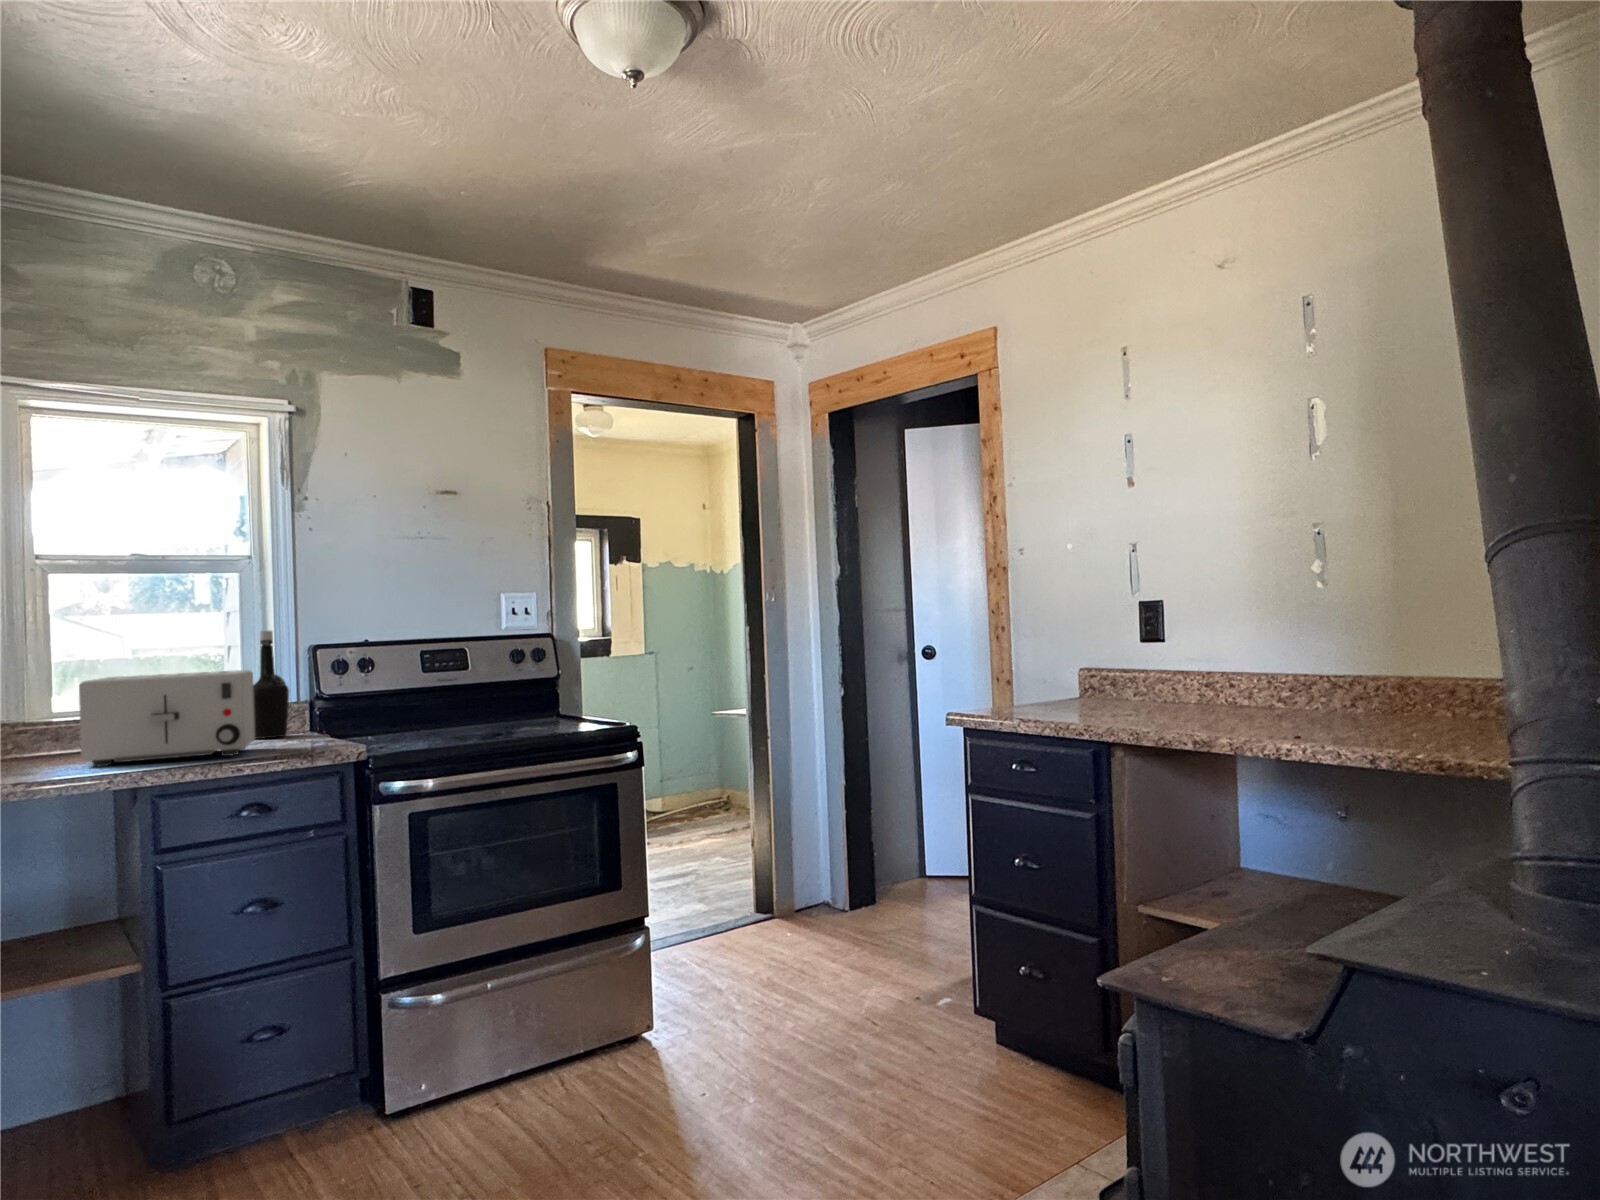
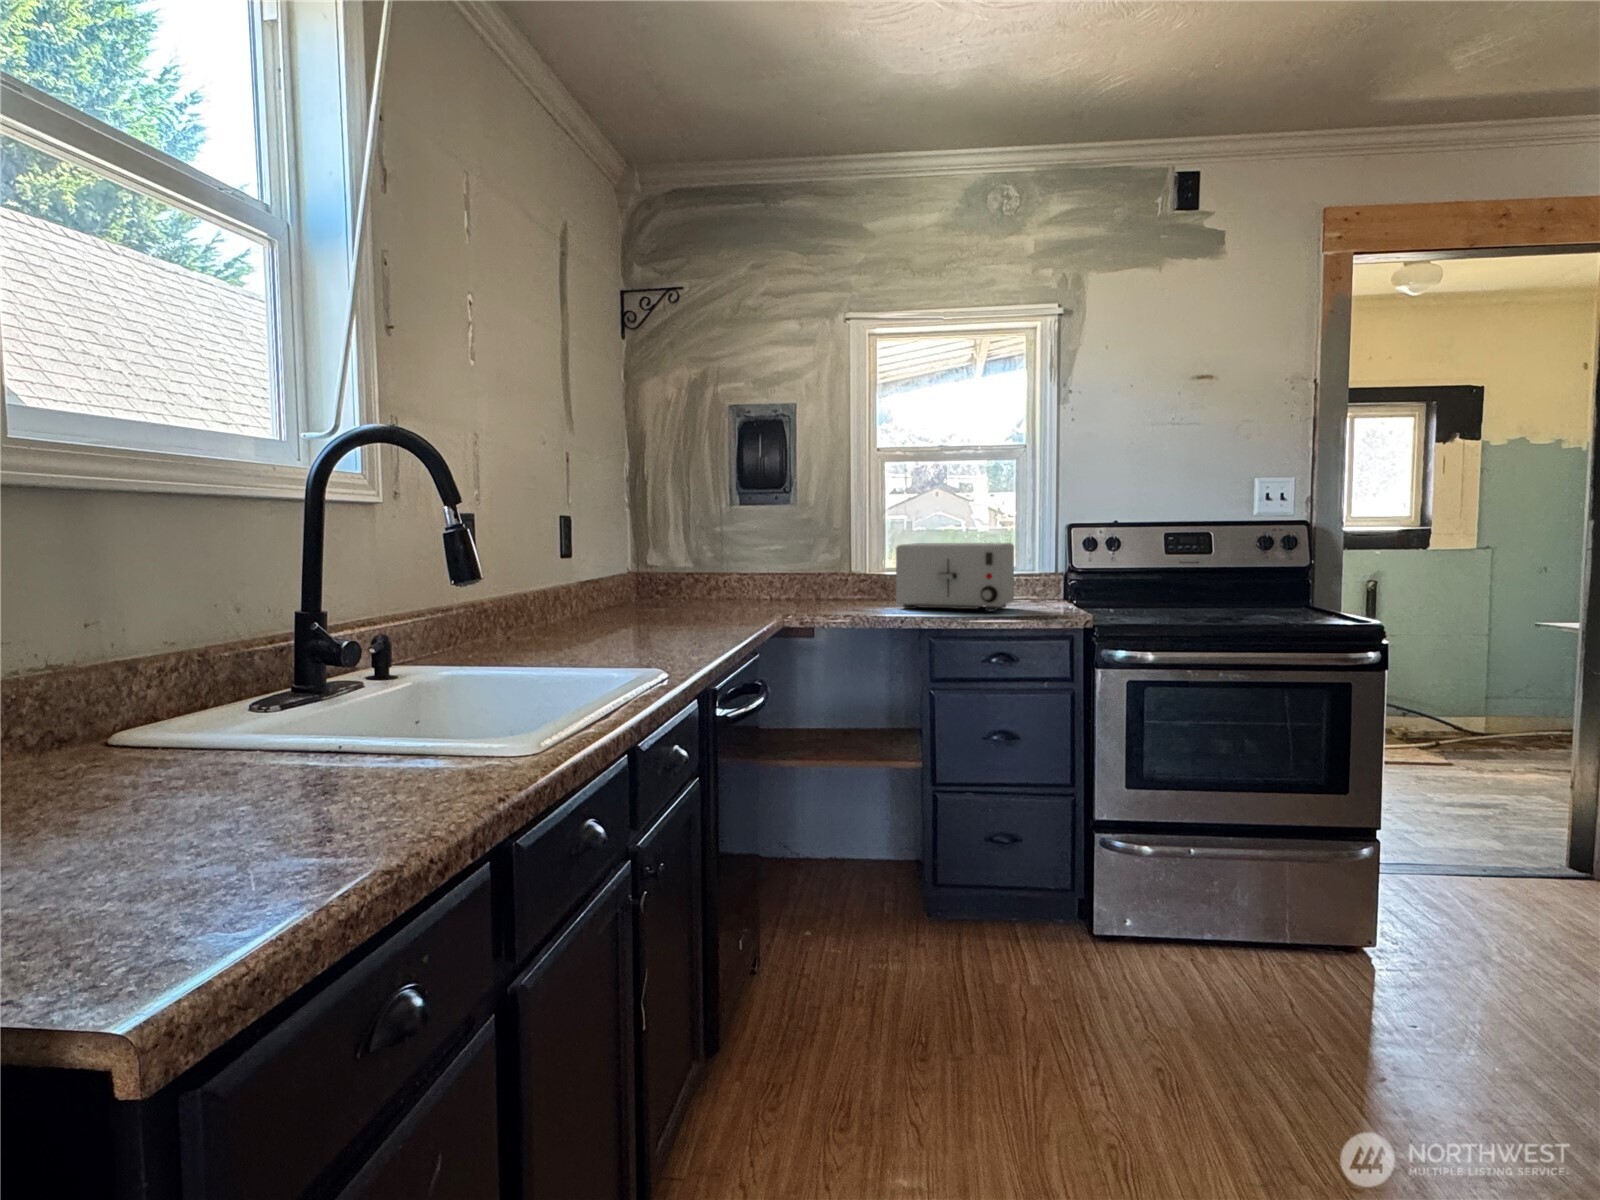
bottle: present [253,631,289,739] -> none [1015,510,1047,601]

